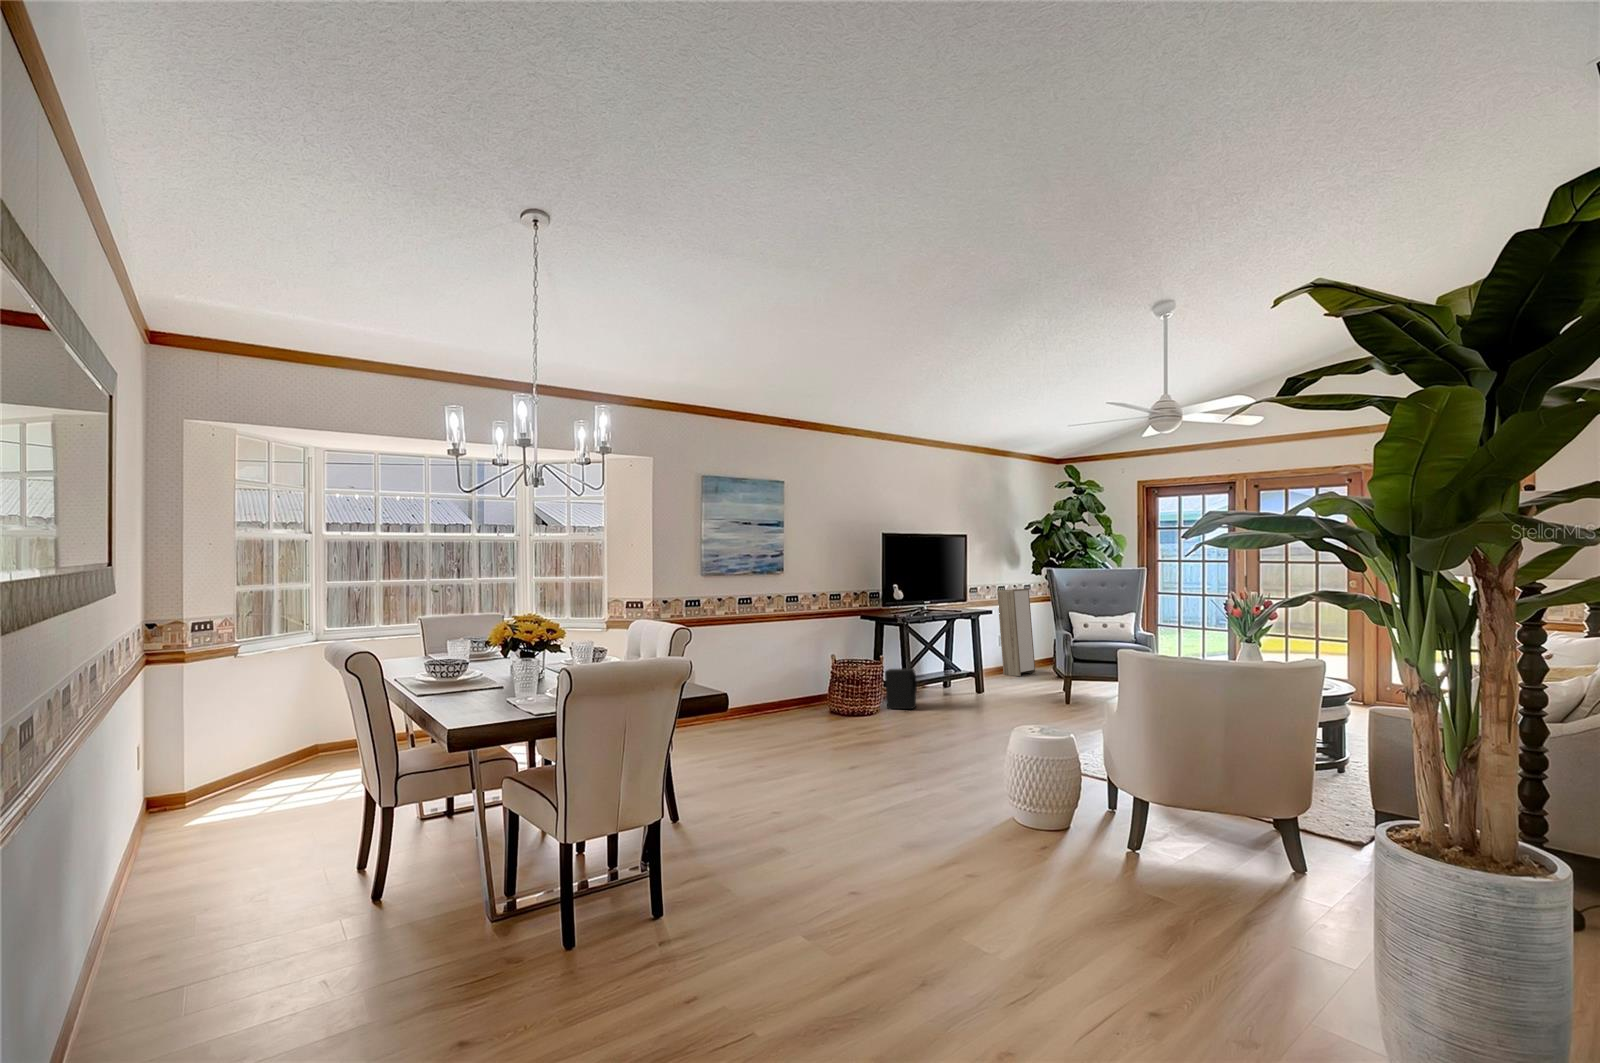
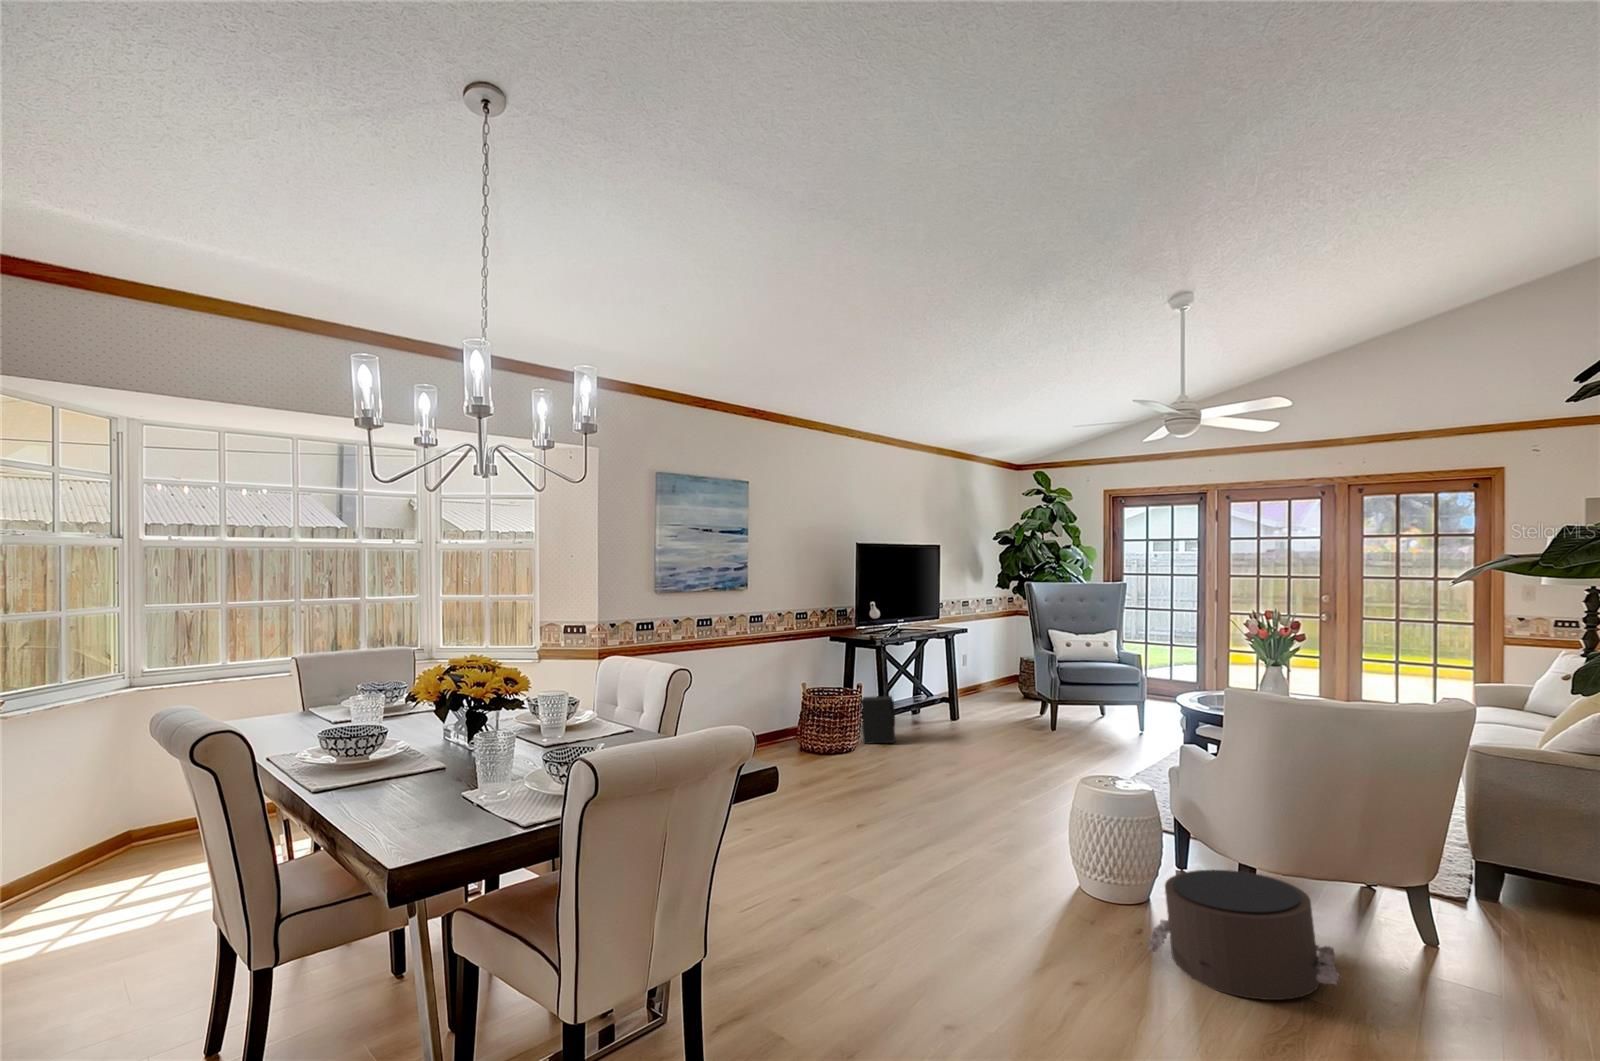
storage cabinet: present [997,589,1035,676] -> none [962,603,1002,698]
pouf: none [1036,799,1185,892] -> present [1148,870,1339,1000]

